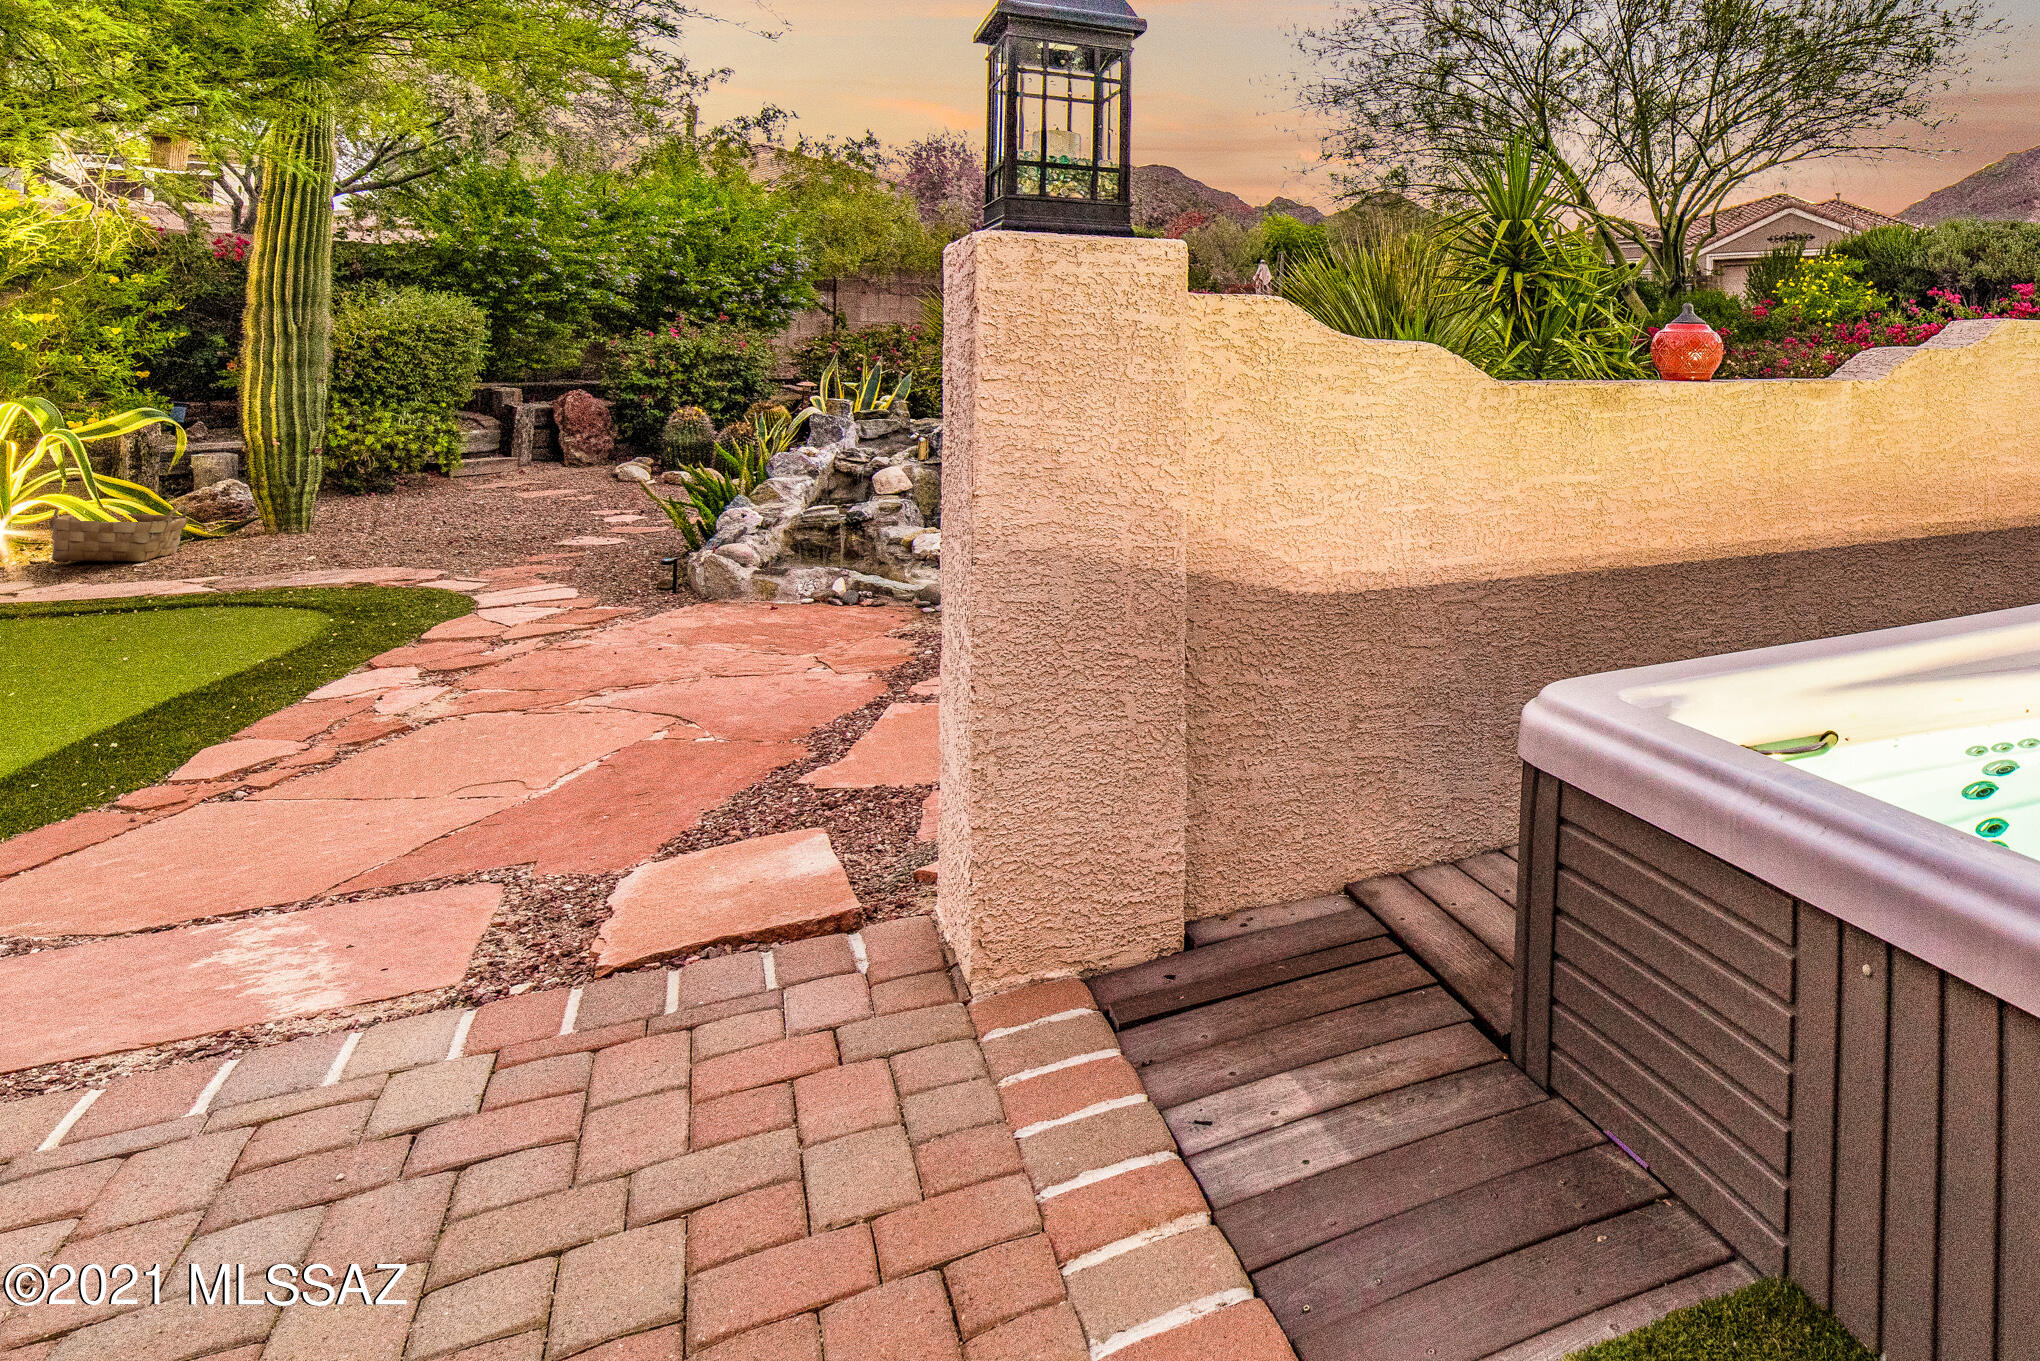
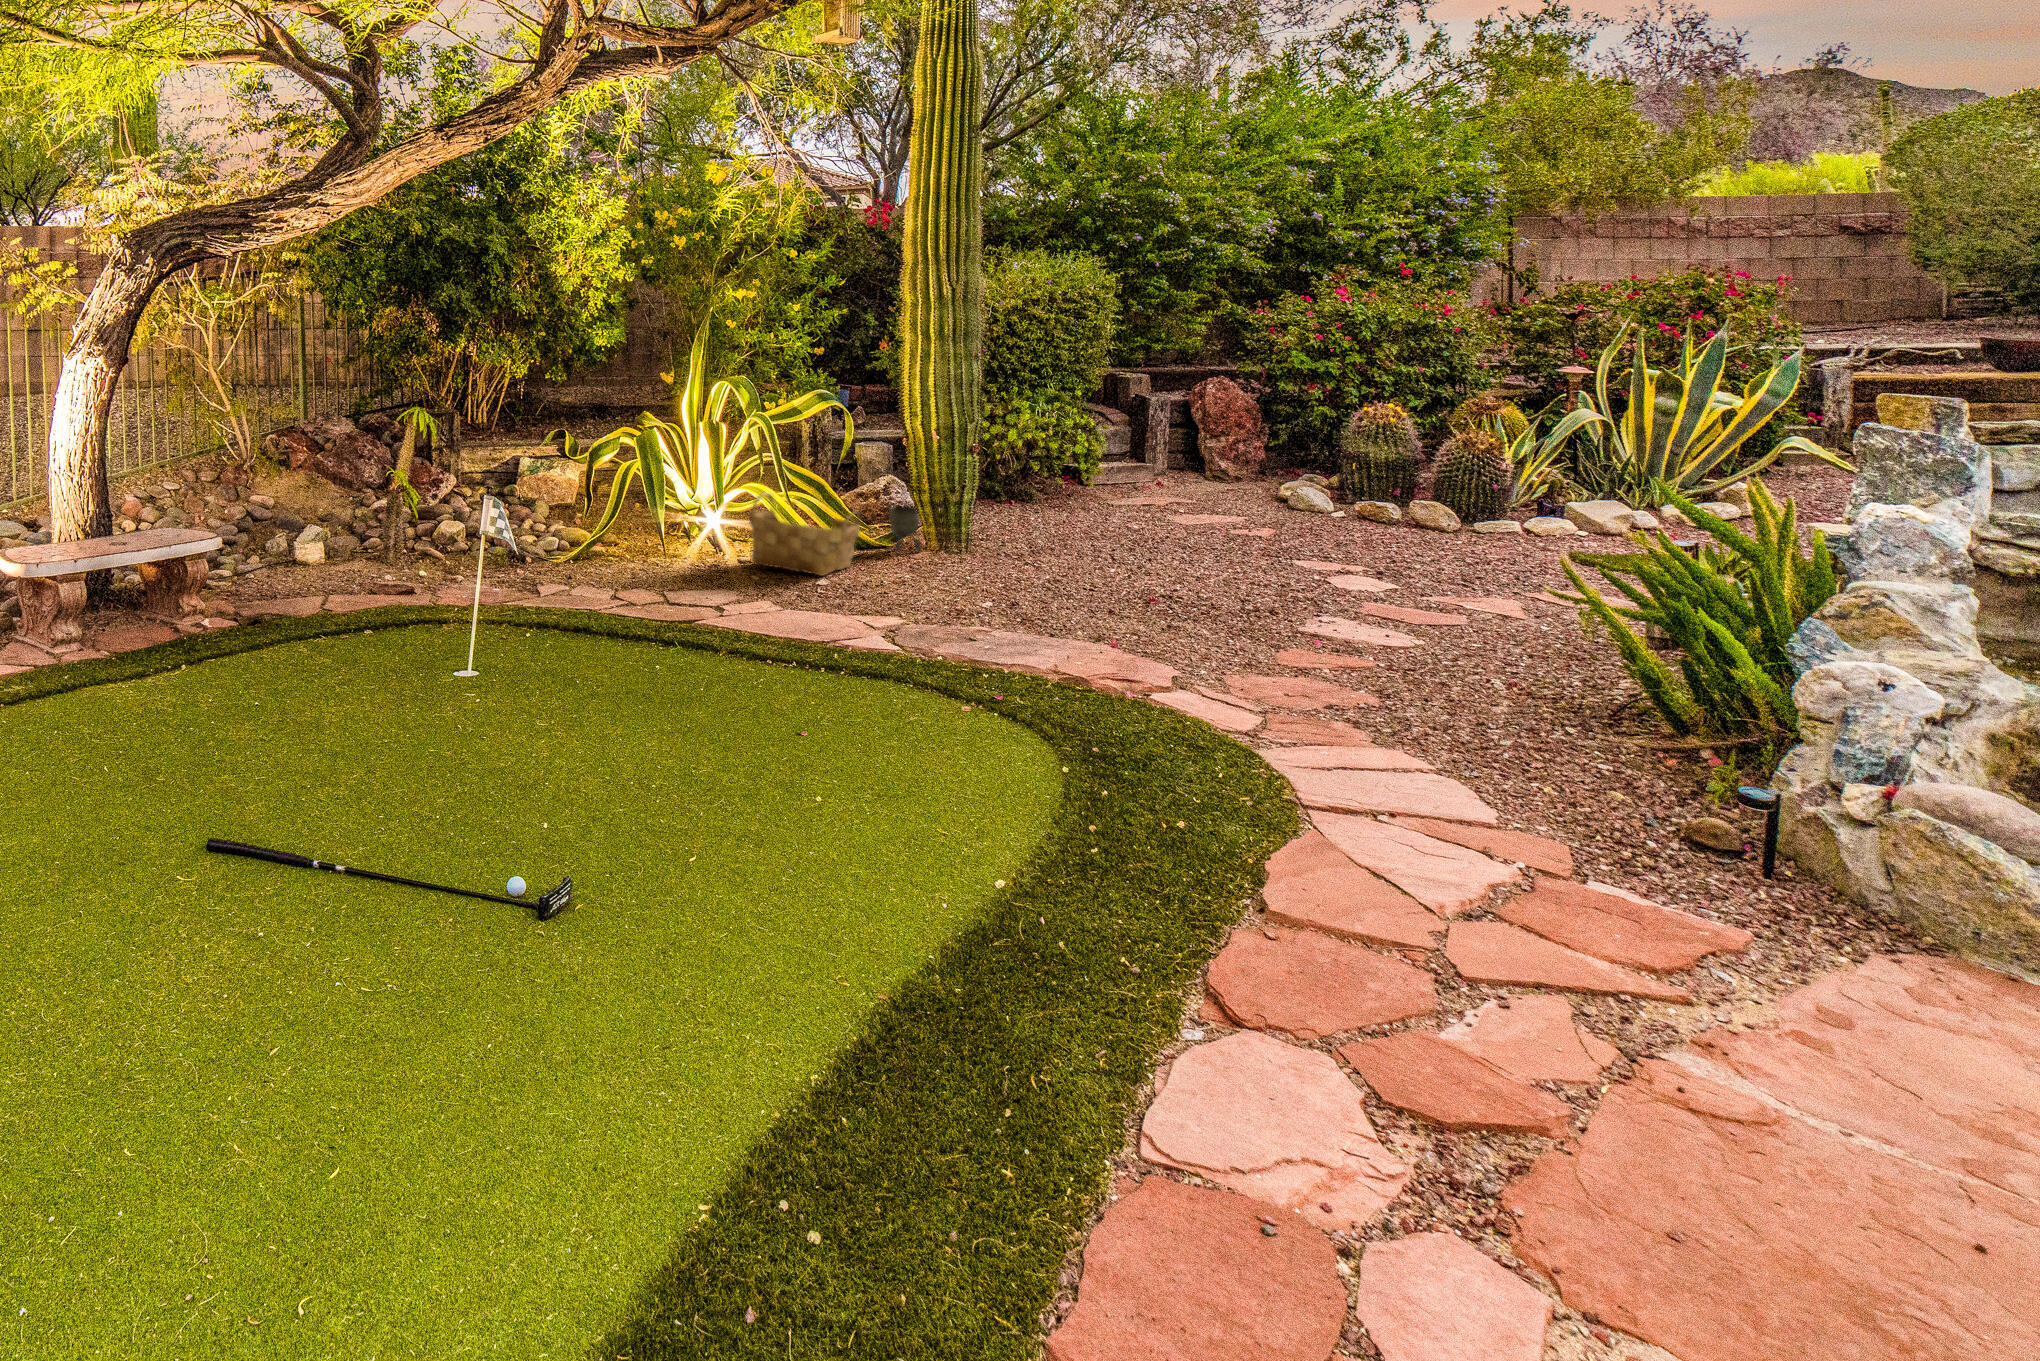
planter: none [224,501,261,539] -> present [889,506,921,553]

